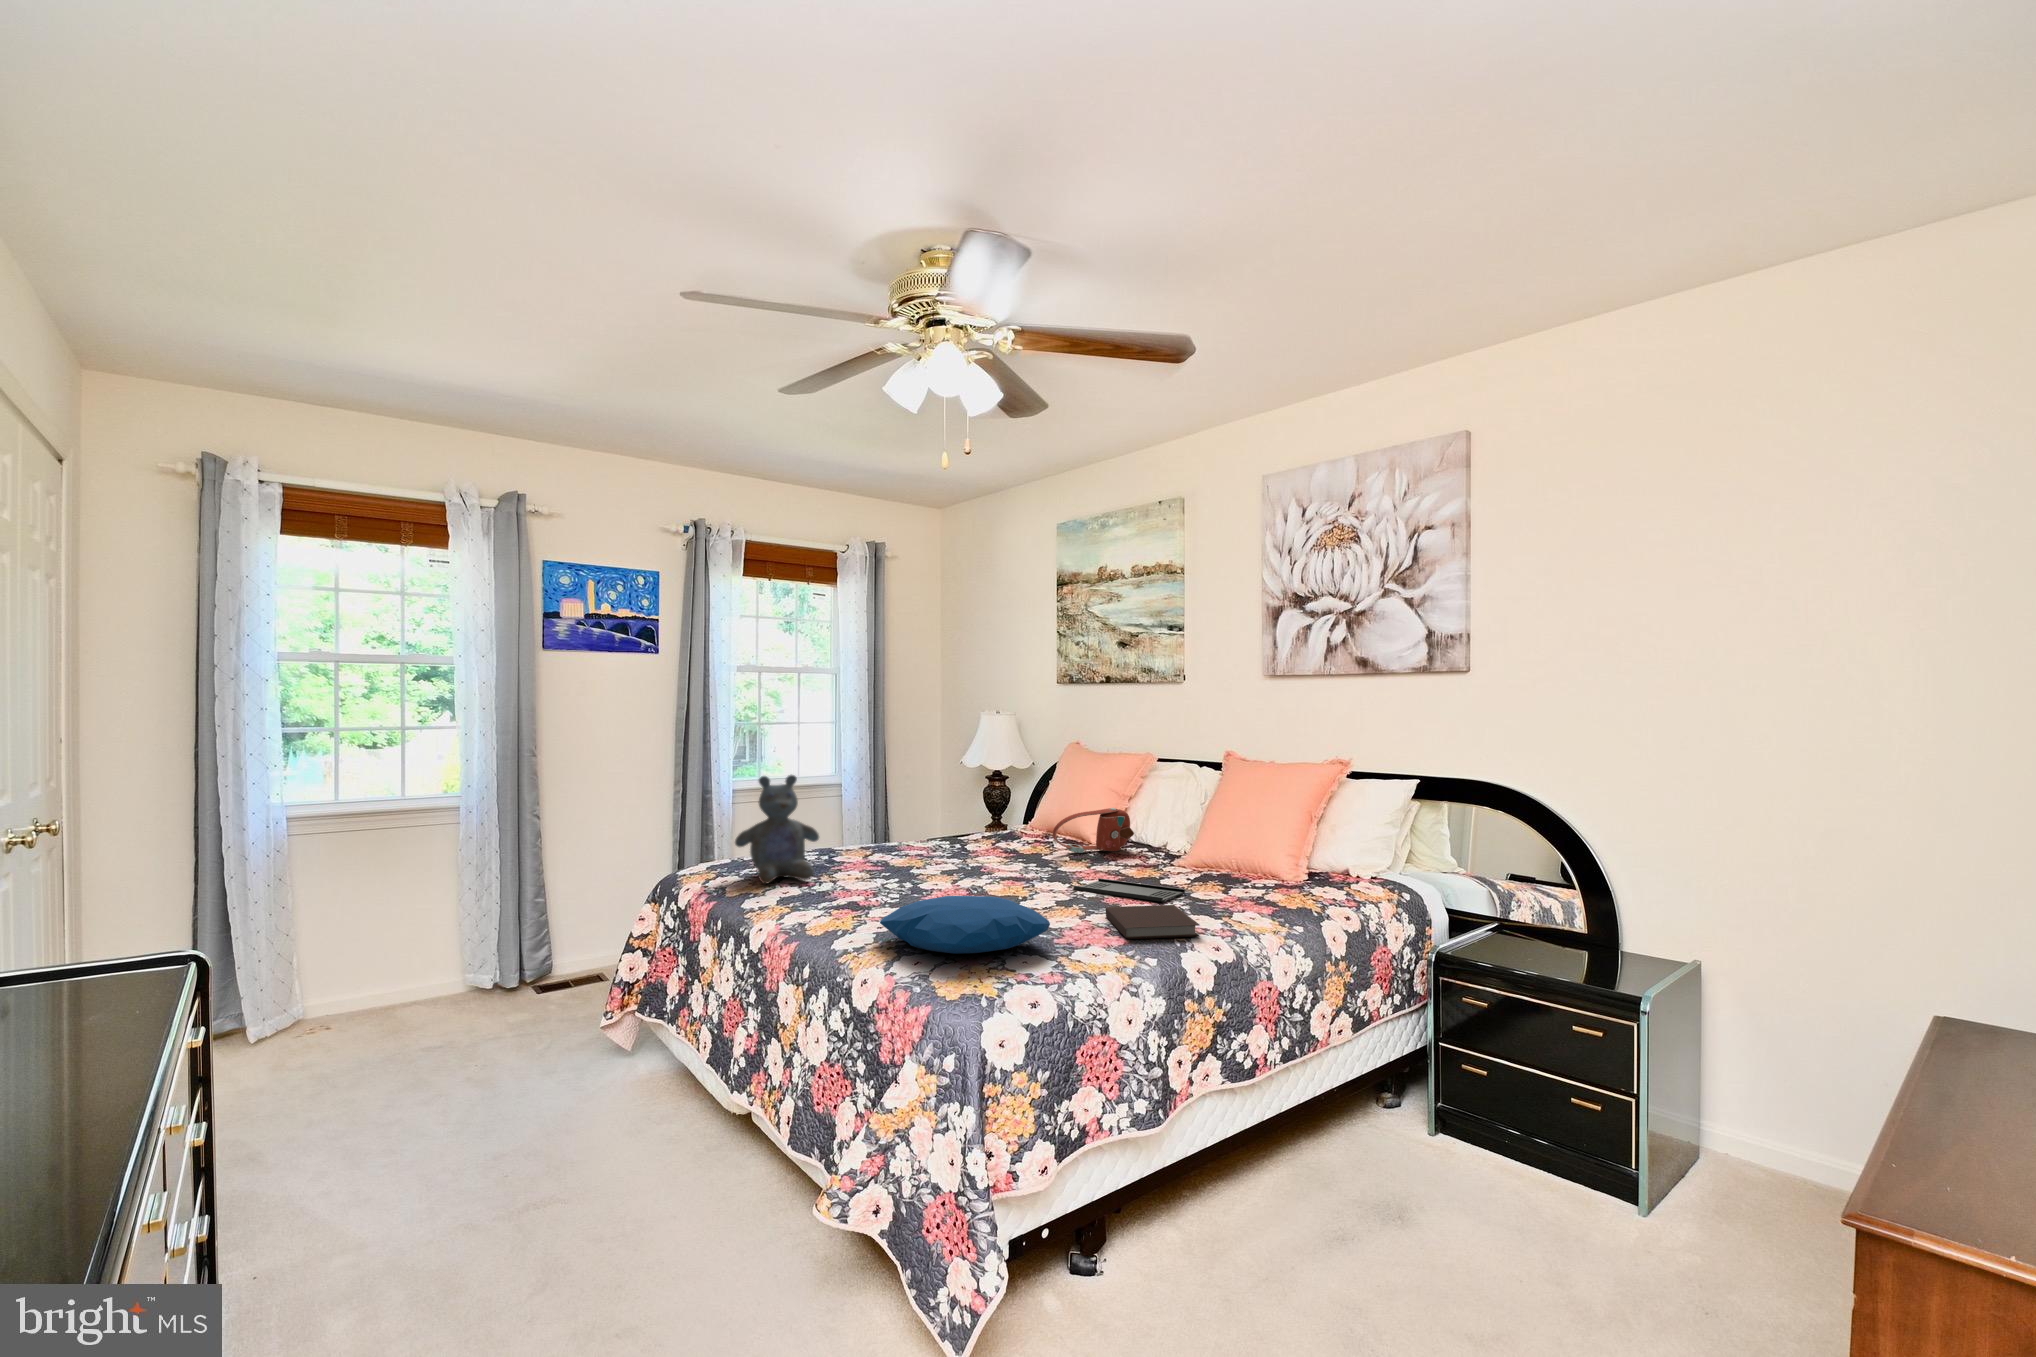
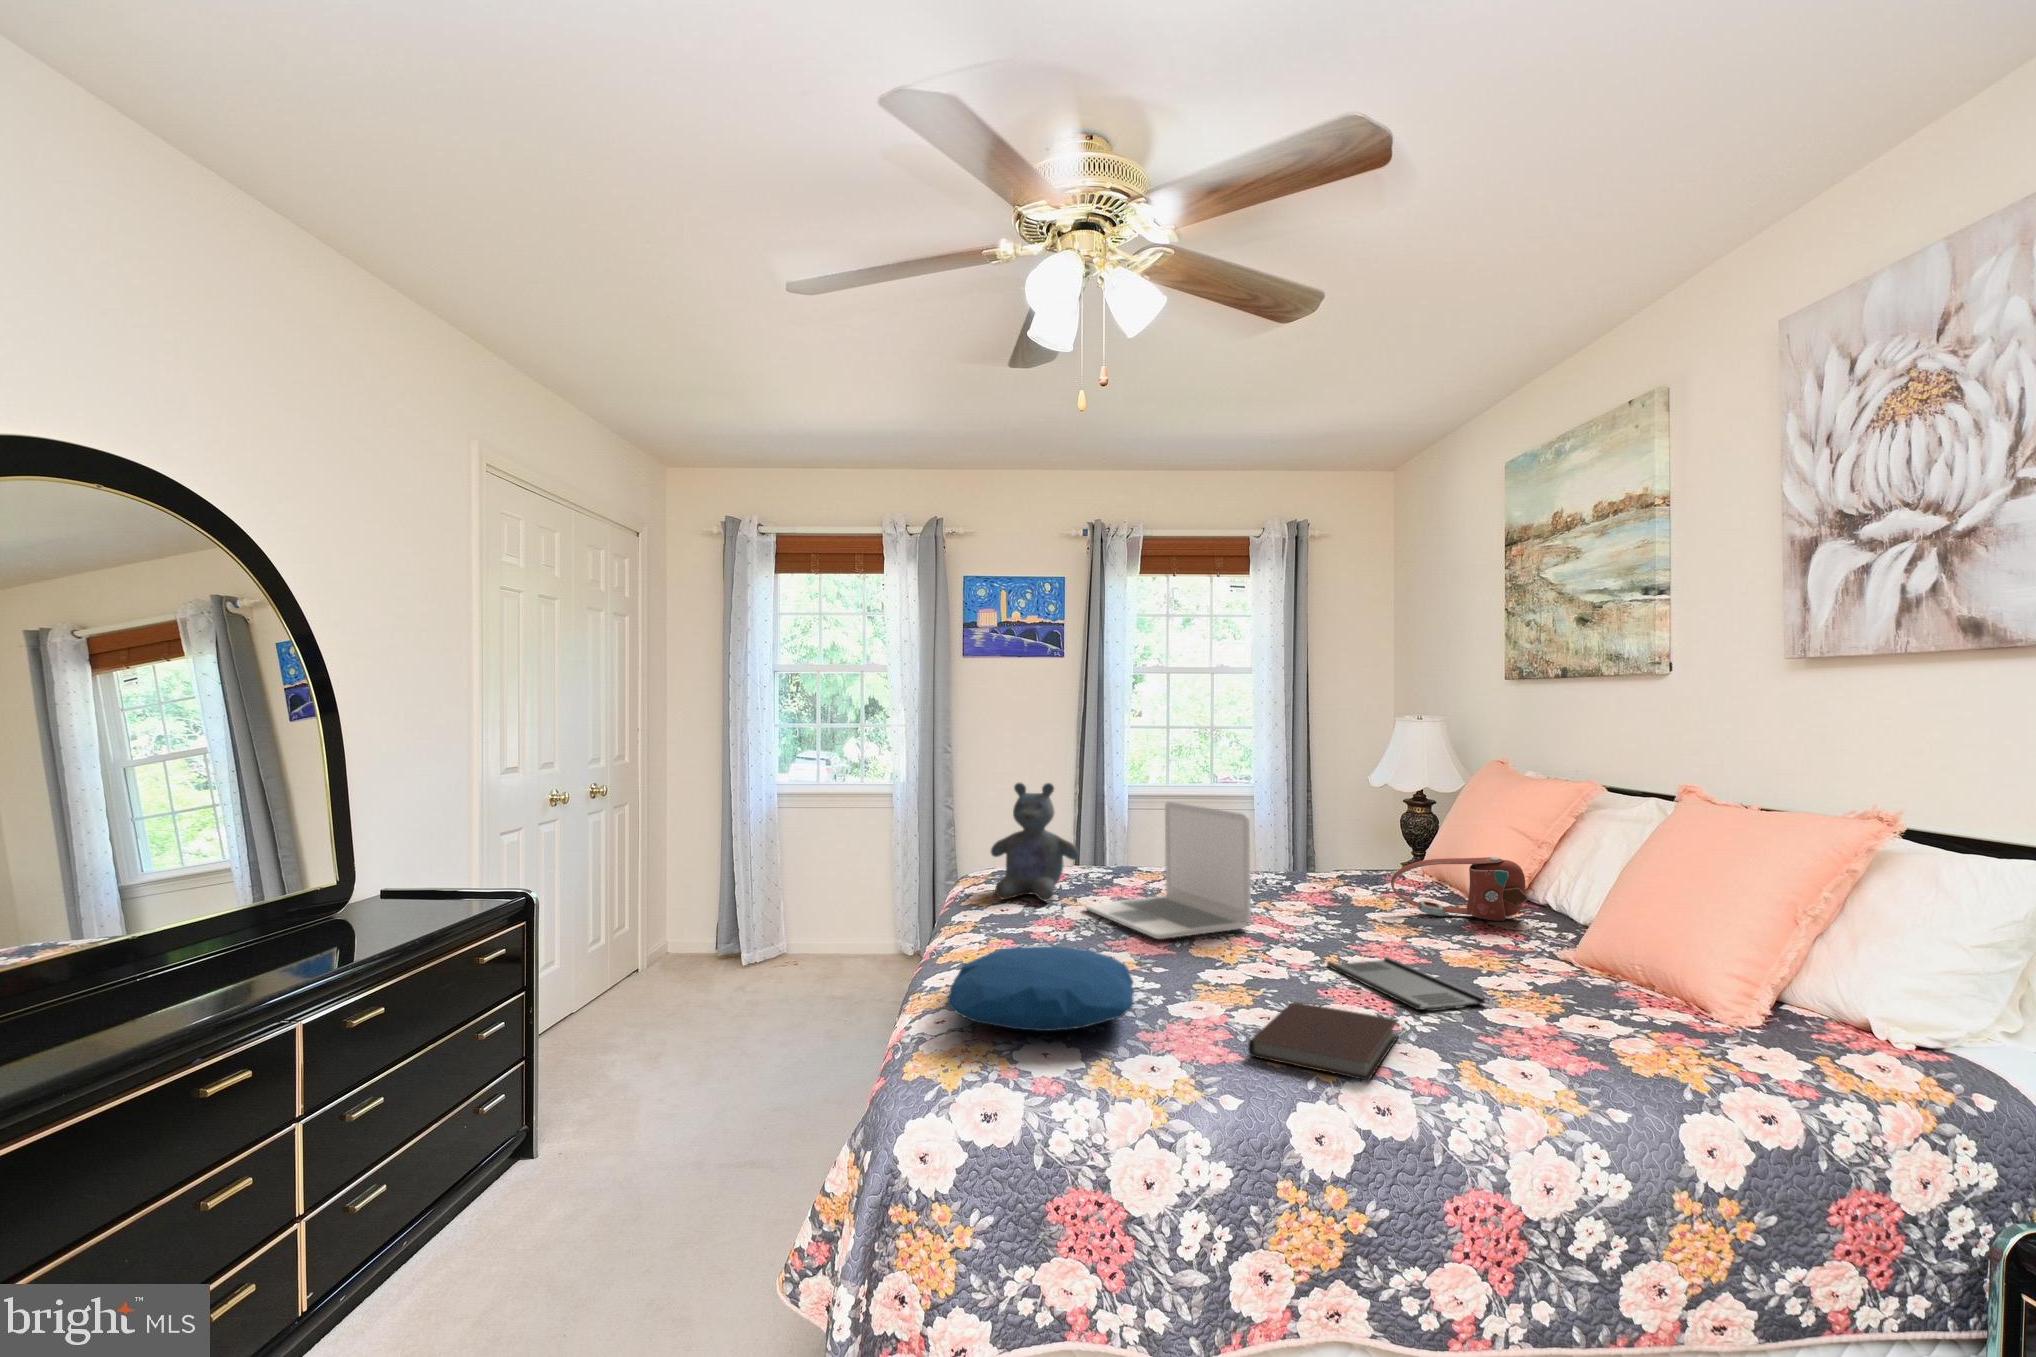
laptop: none [849,784,991,891] -> present [1085,802,1251,939]

